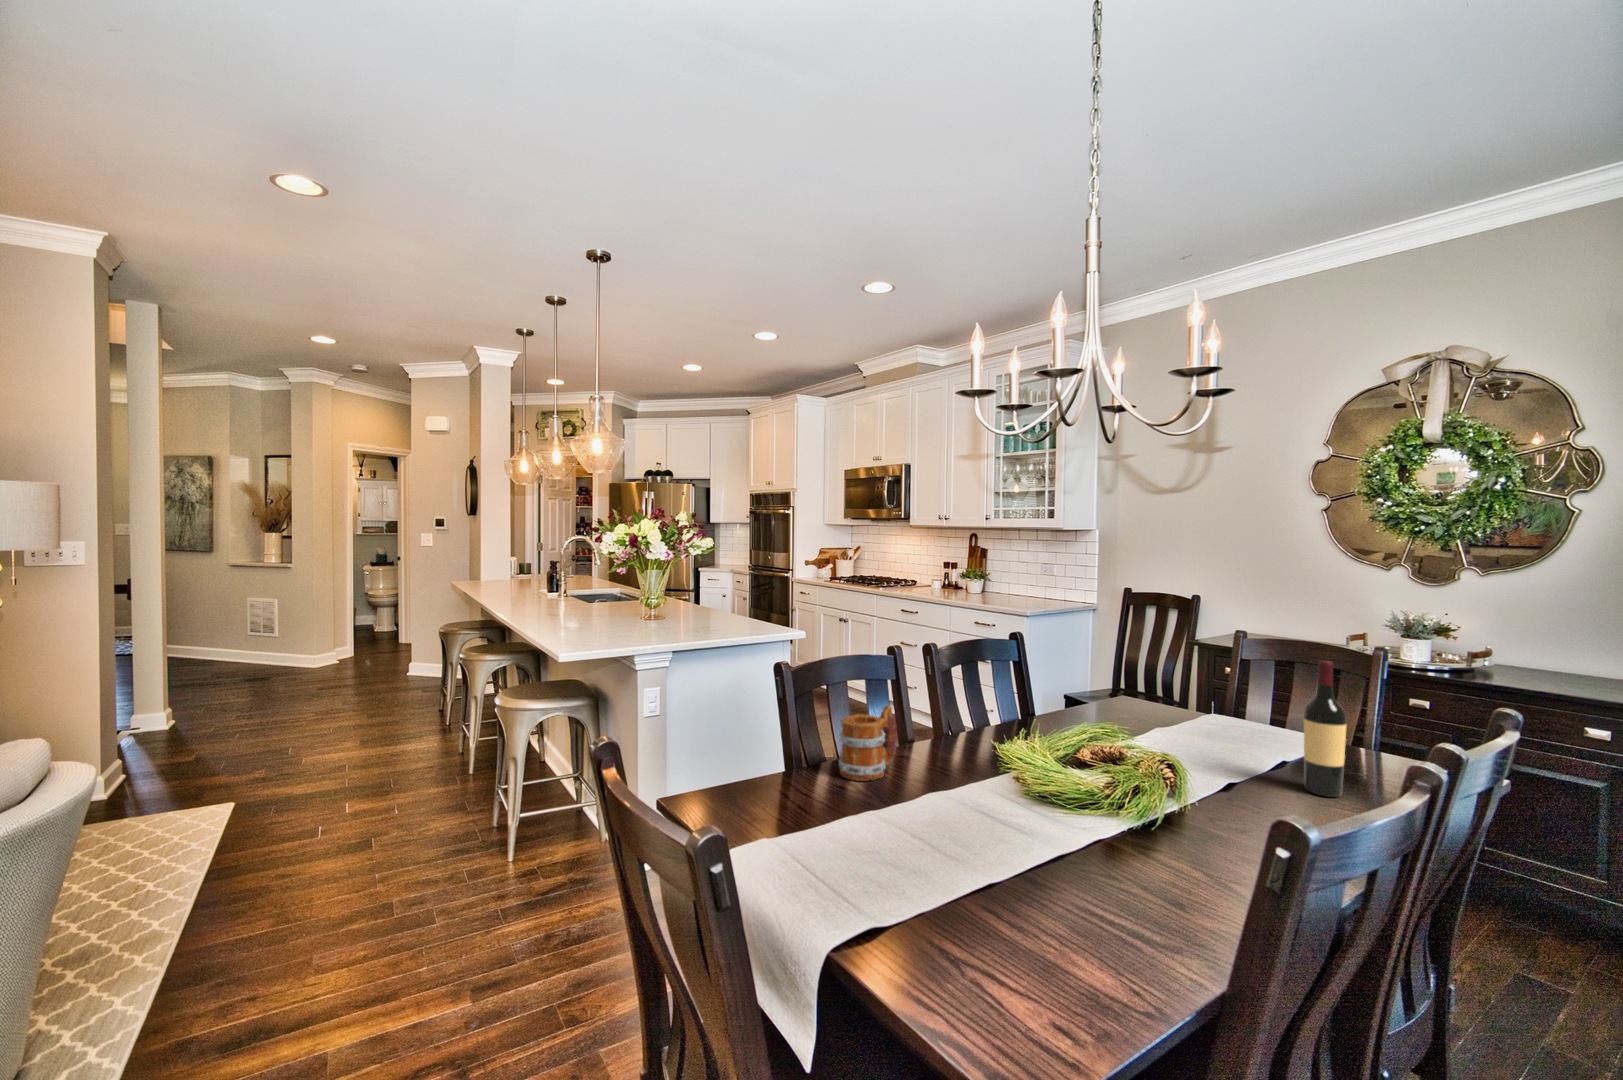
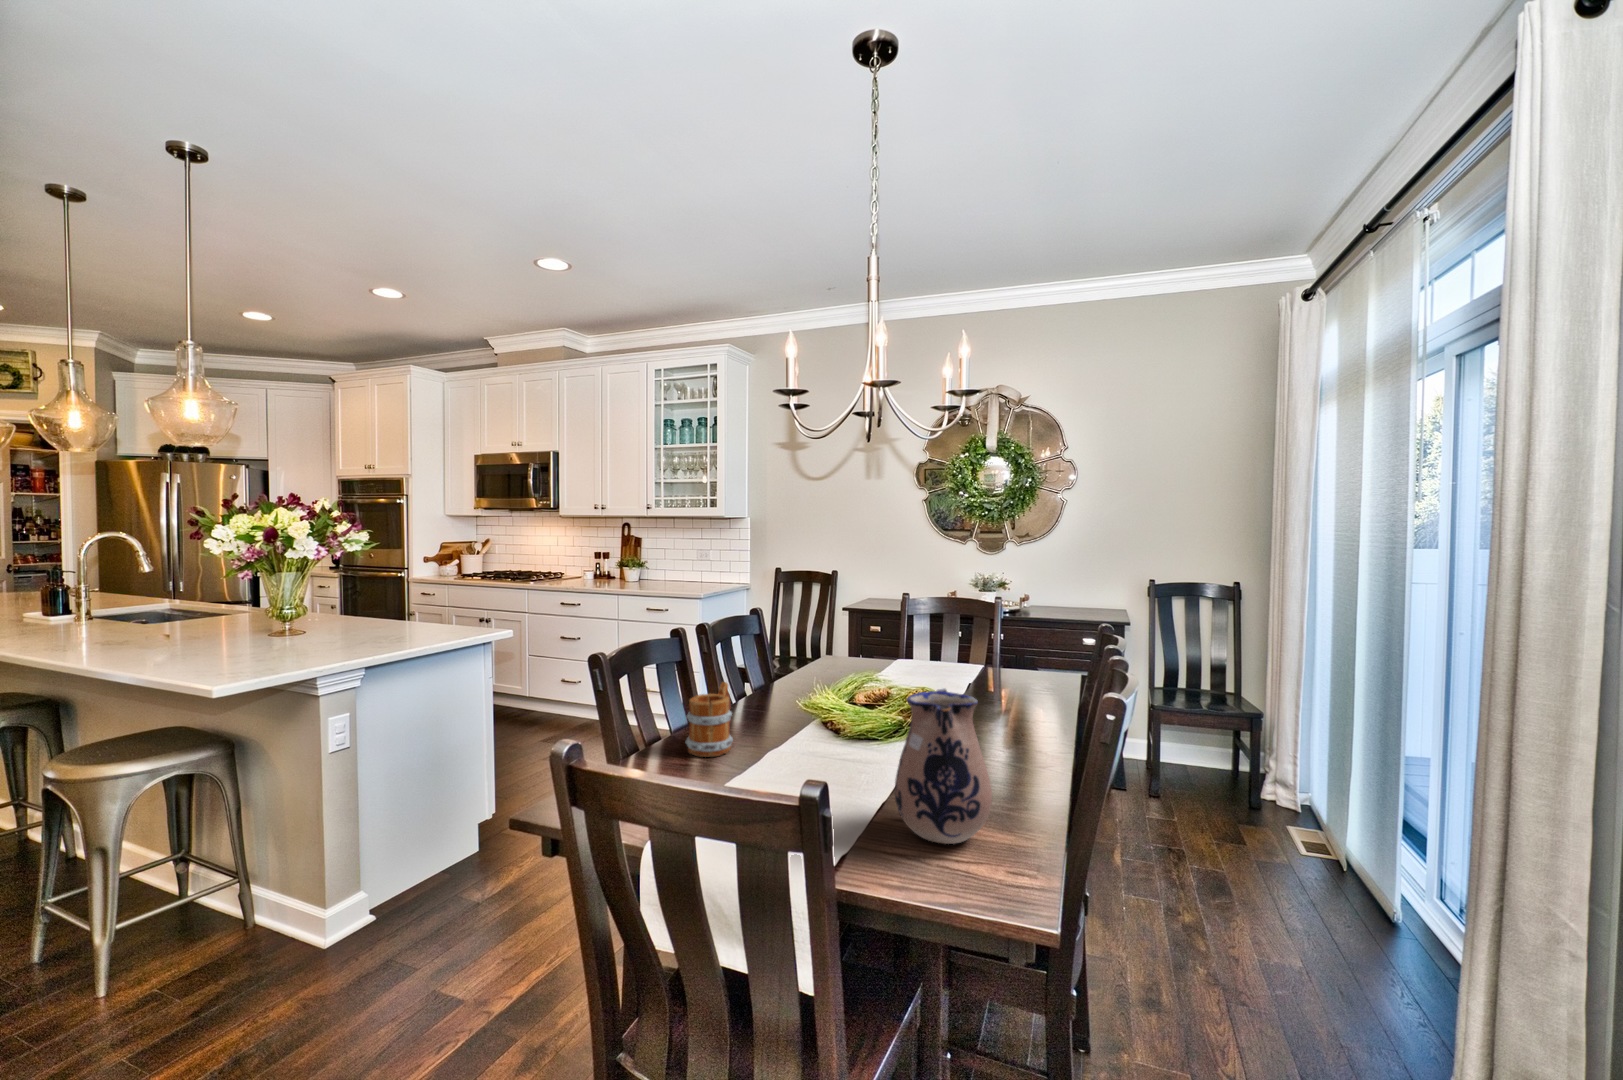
wine bottle: present [1304,661,1347,797] -> none [1002,607,1027,703]
ceramic pitcher: none [943,748,1065,945] -> present [895,689,992,844]

